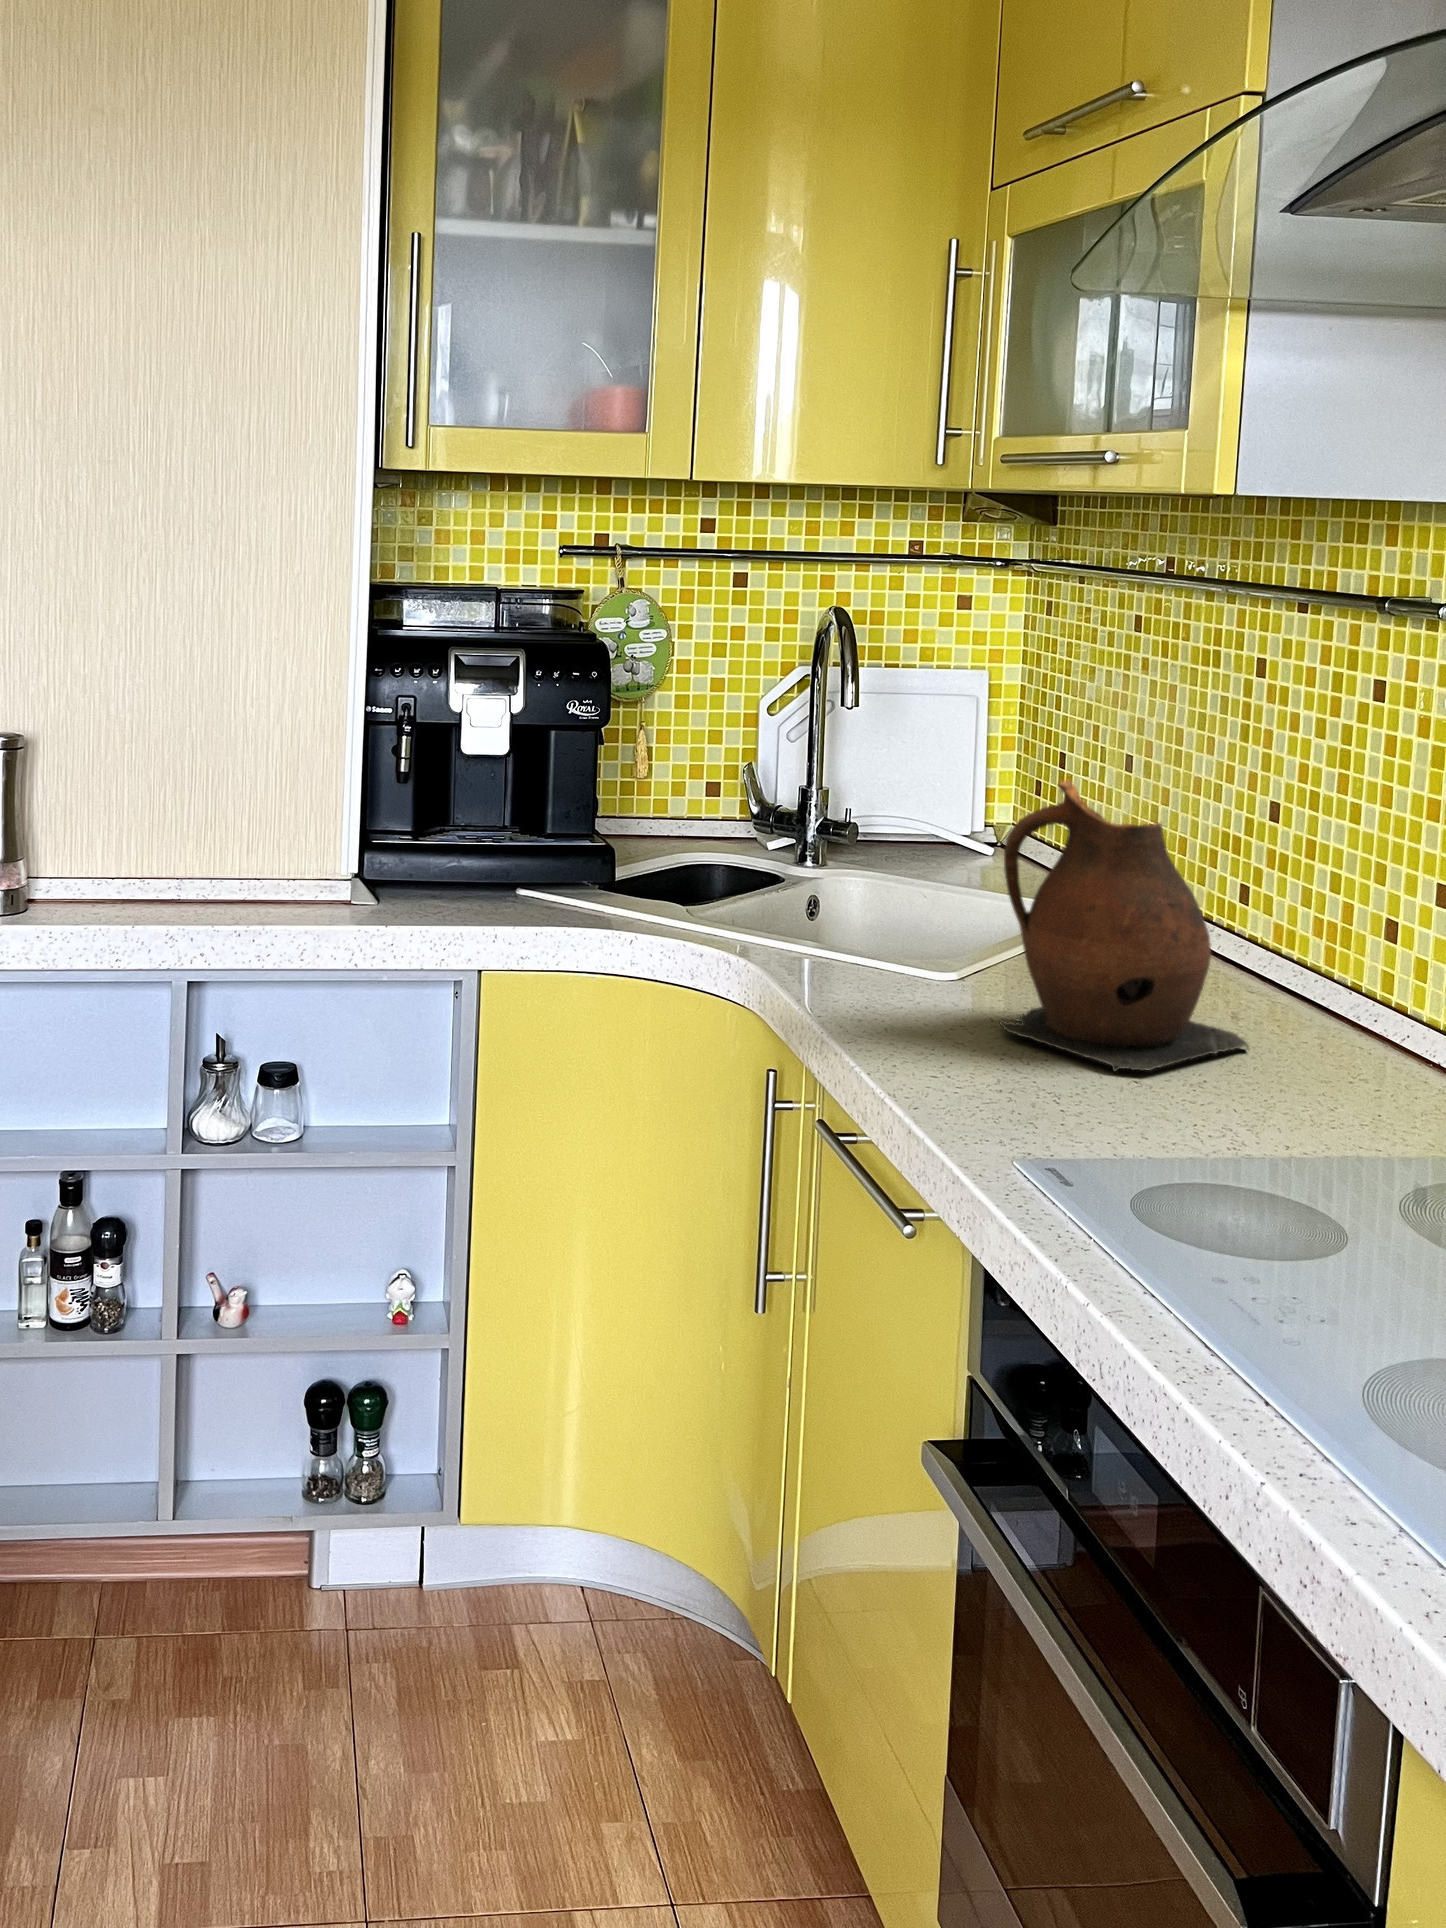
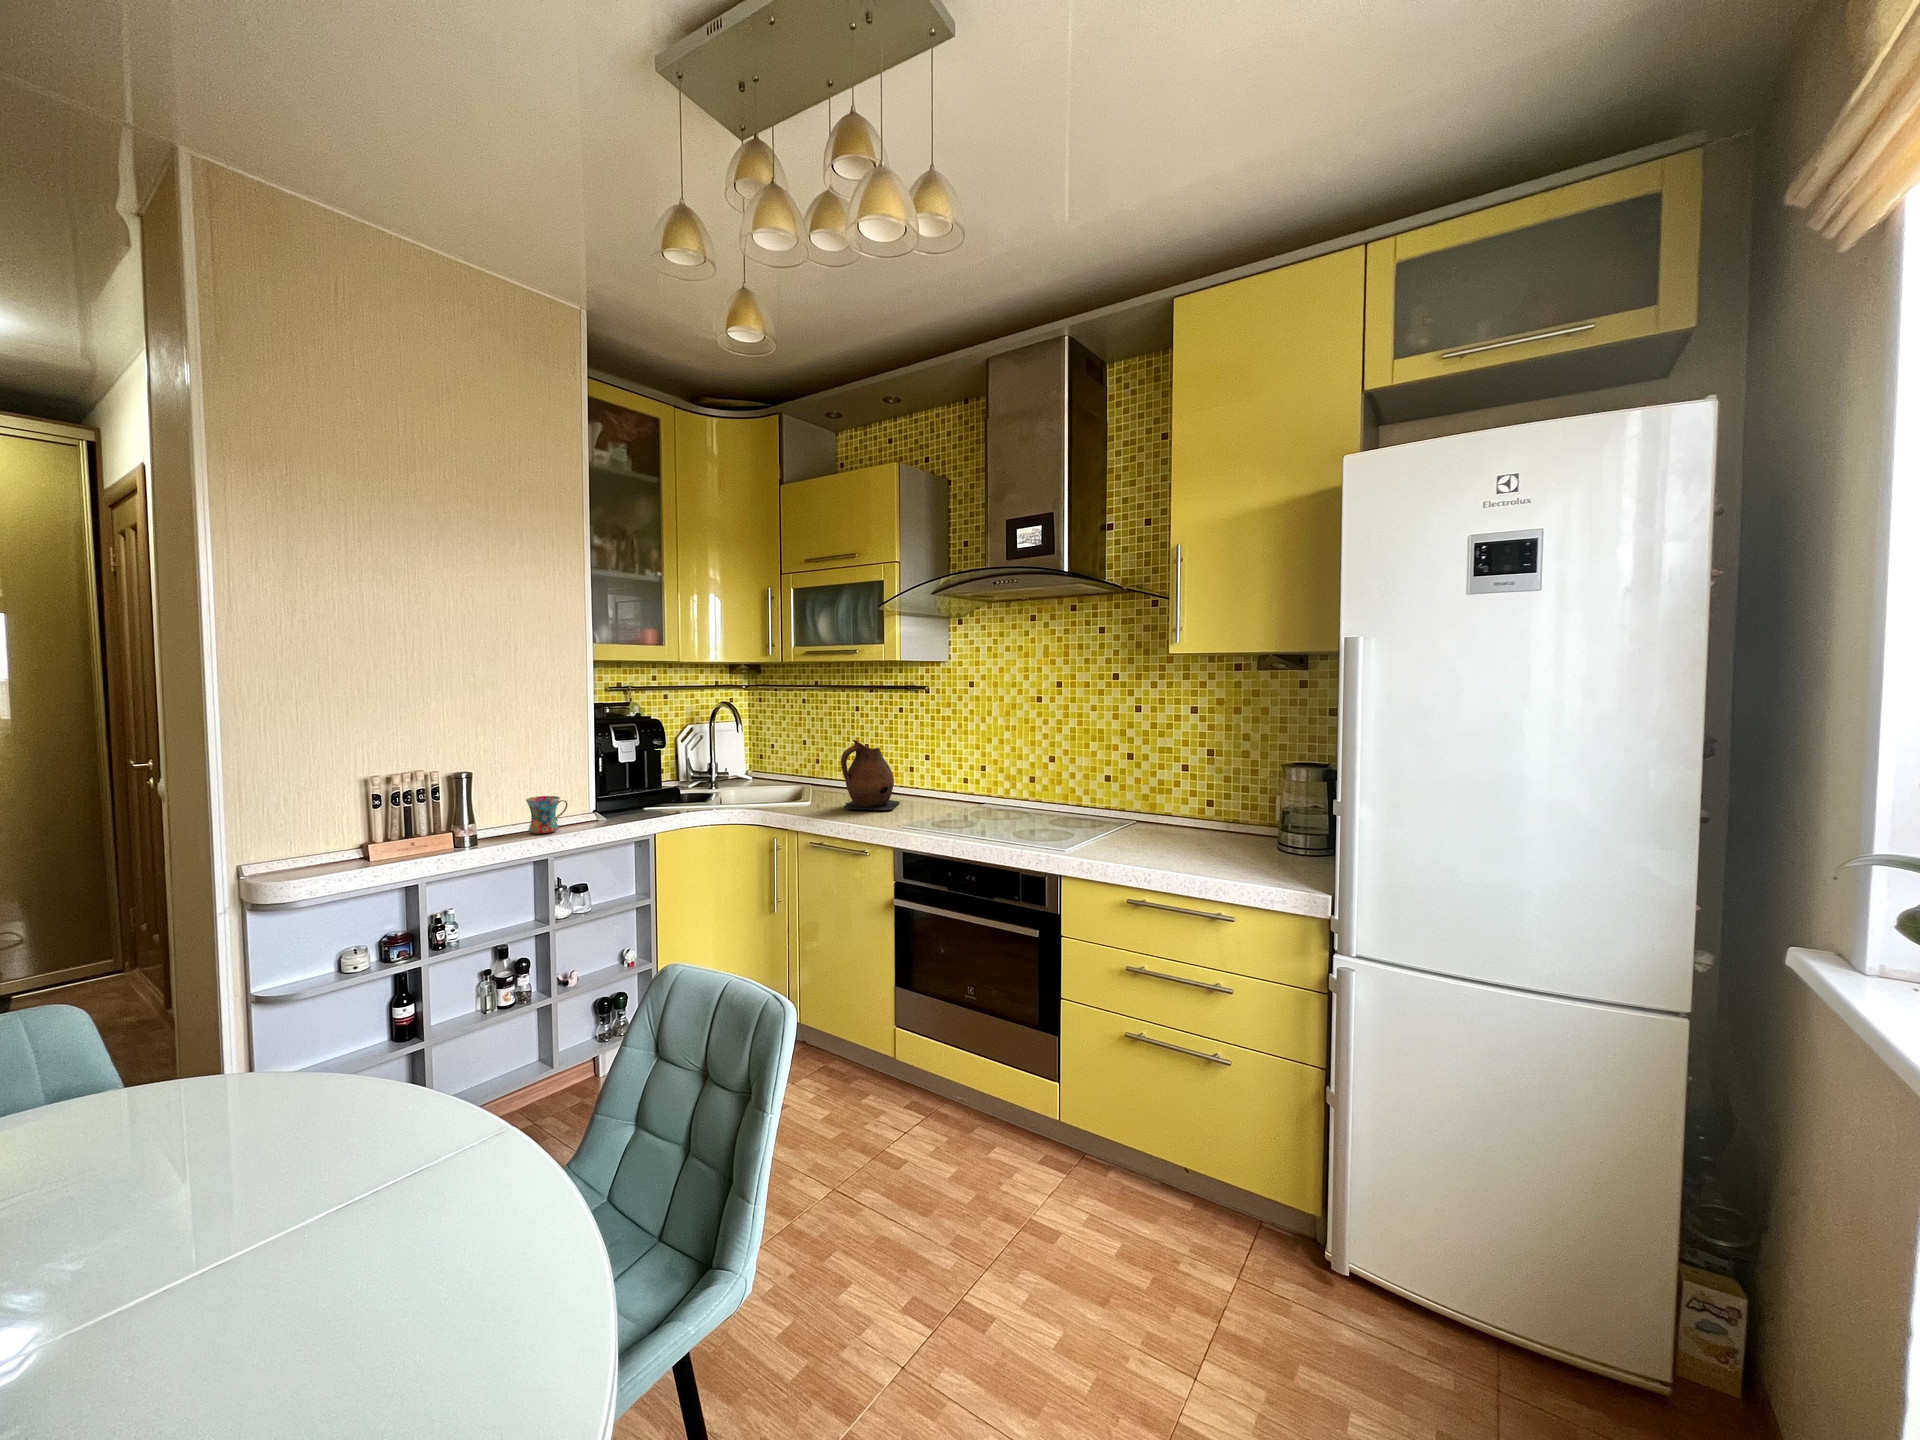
mug: none [143,817,244,916] -> present [526,796,568,834]

